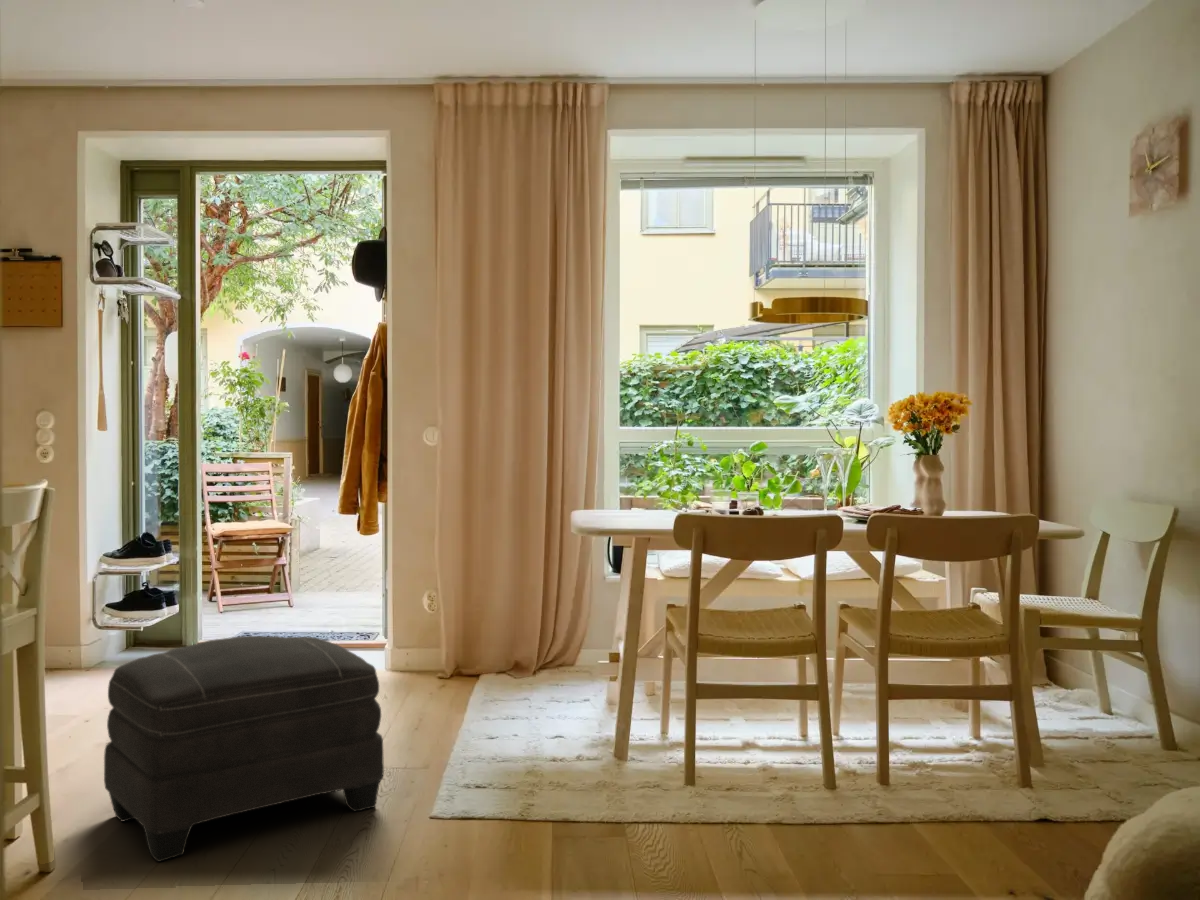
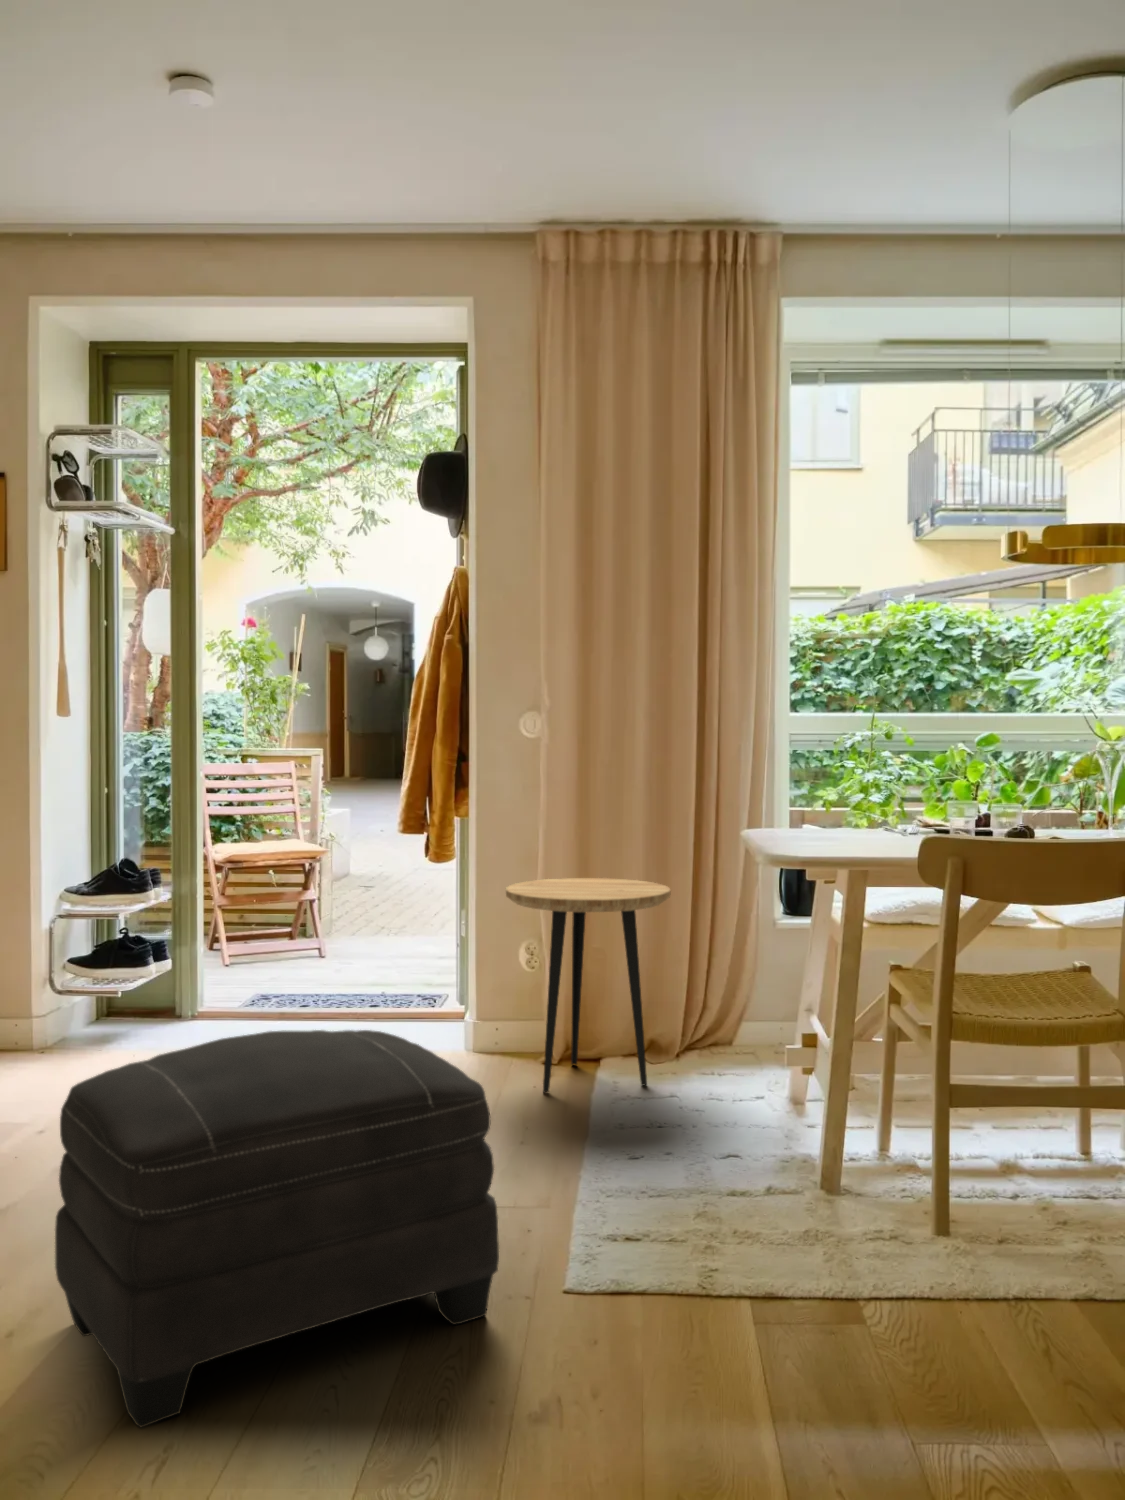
side table: none [414,546,527,690] -> present [506,878,671,1092]

